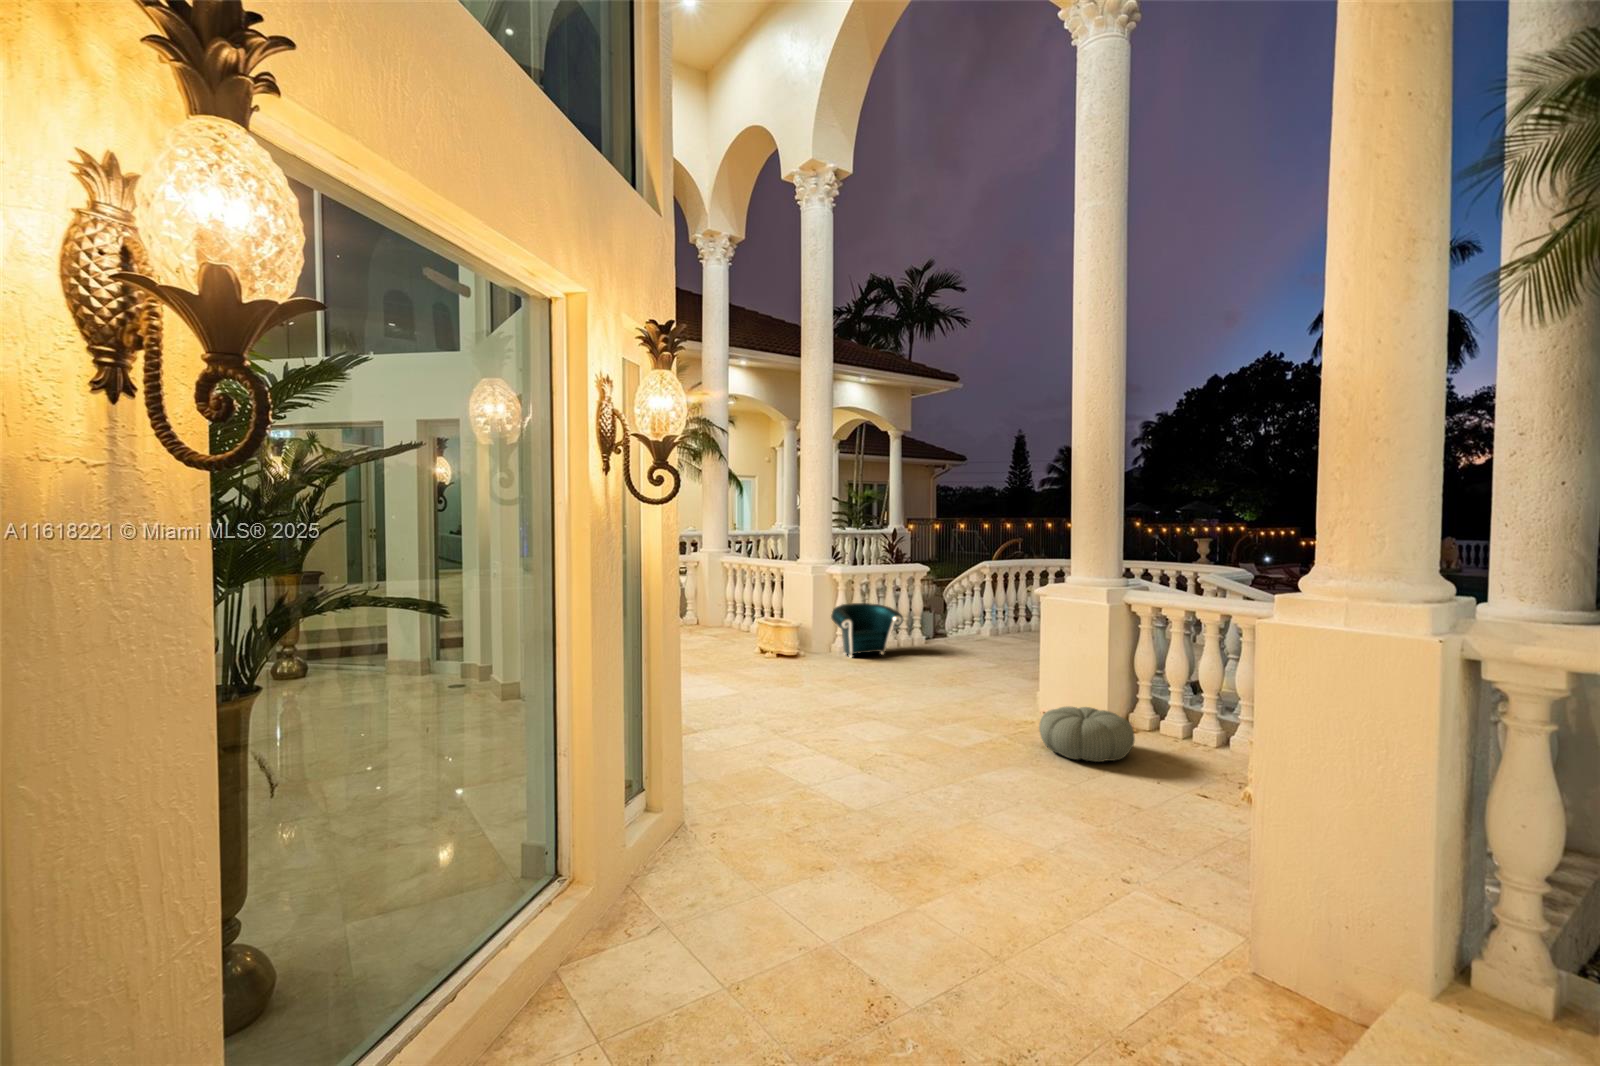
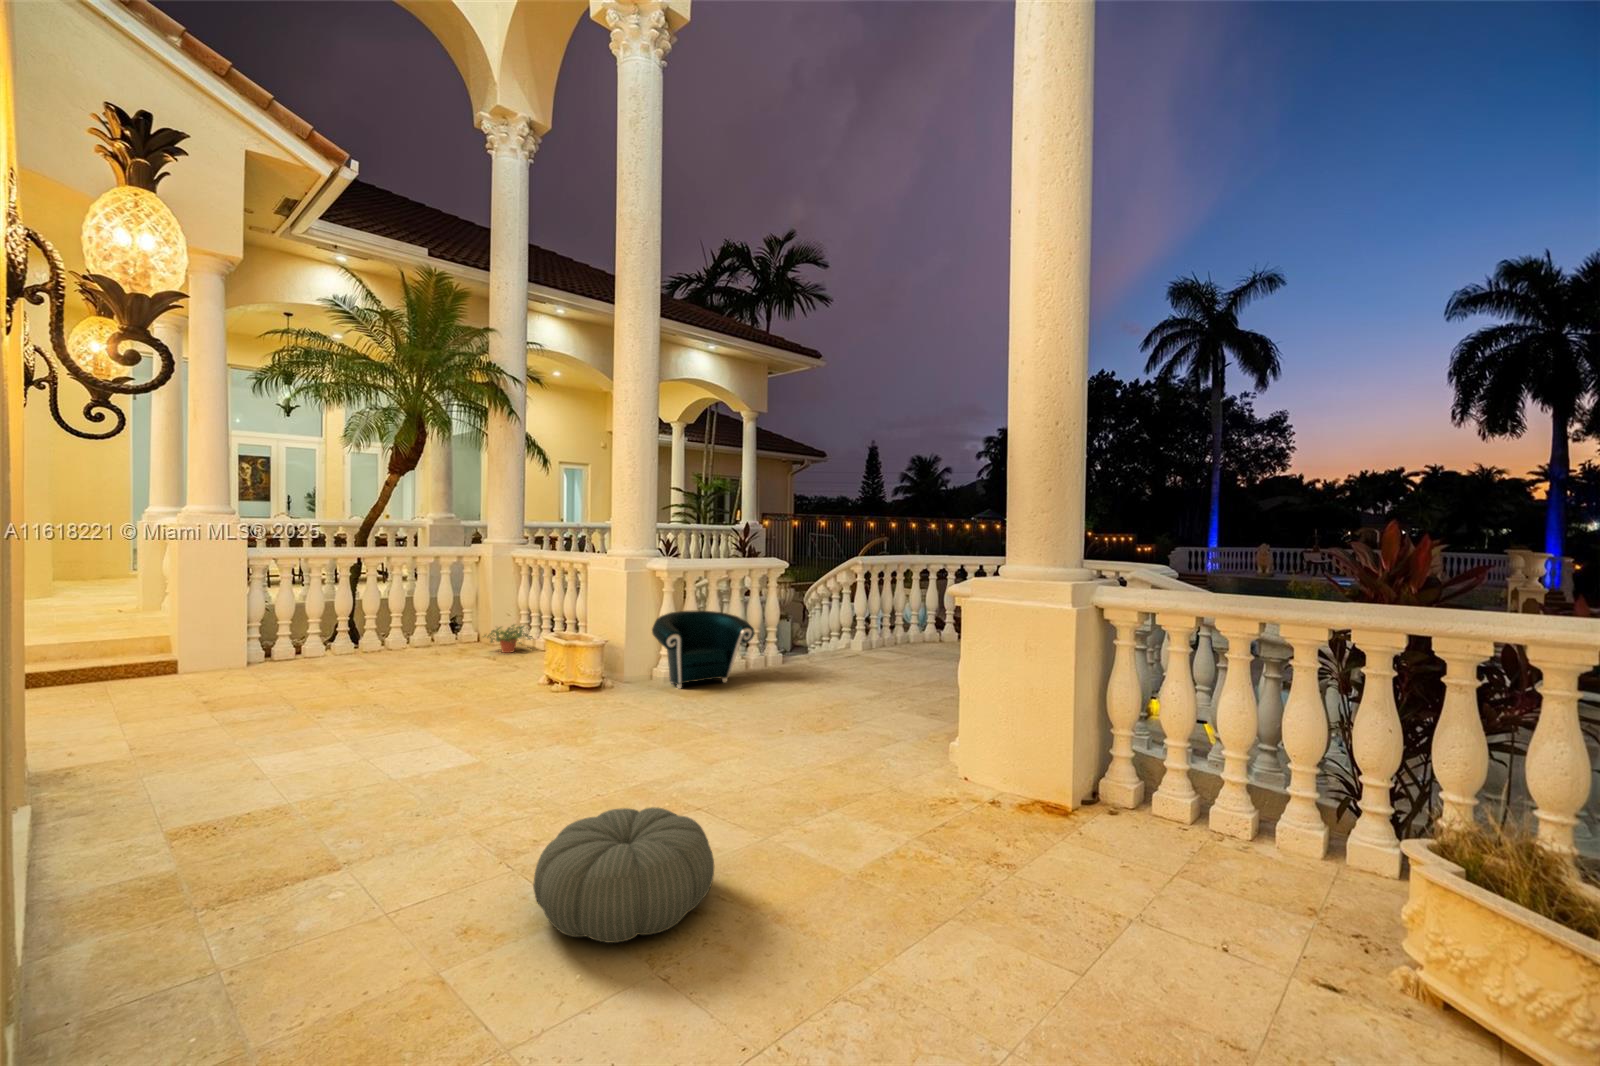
potted plant: none [708,612,742,632] -> present [484,625,533,653]
pouf: present [1039,706,1135,762] -> present [534,807,714,943]

